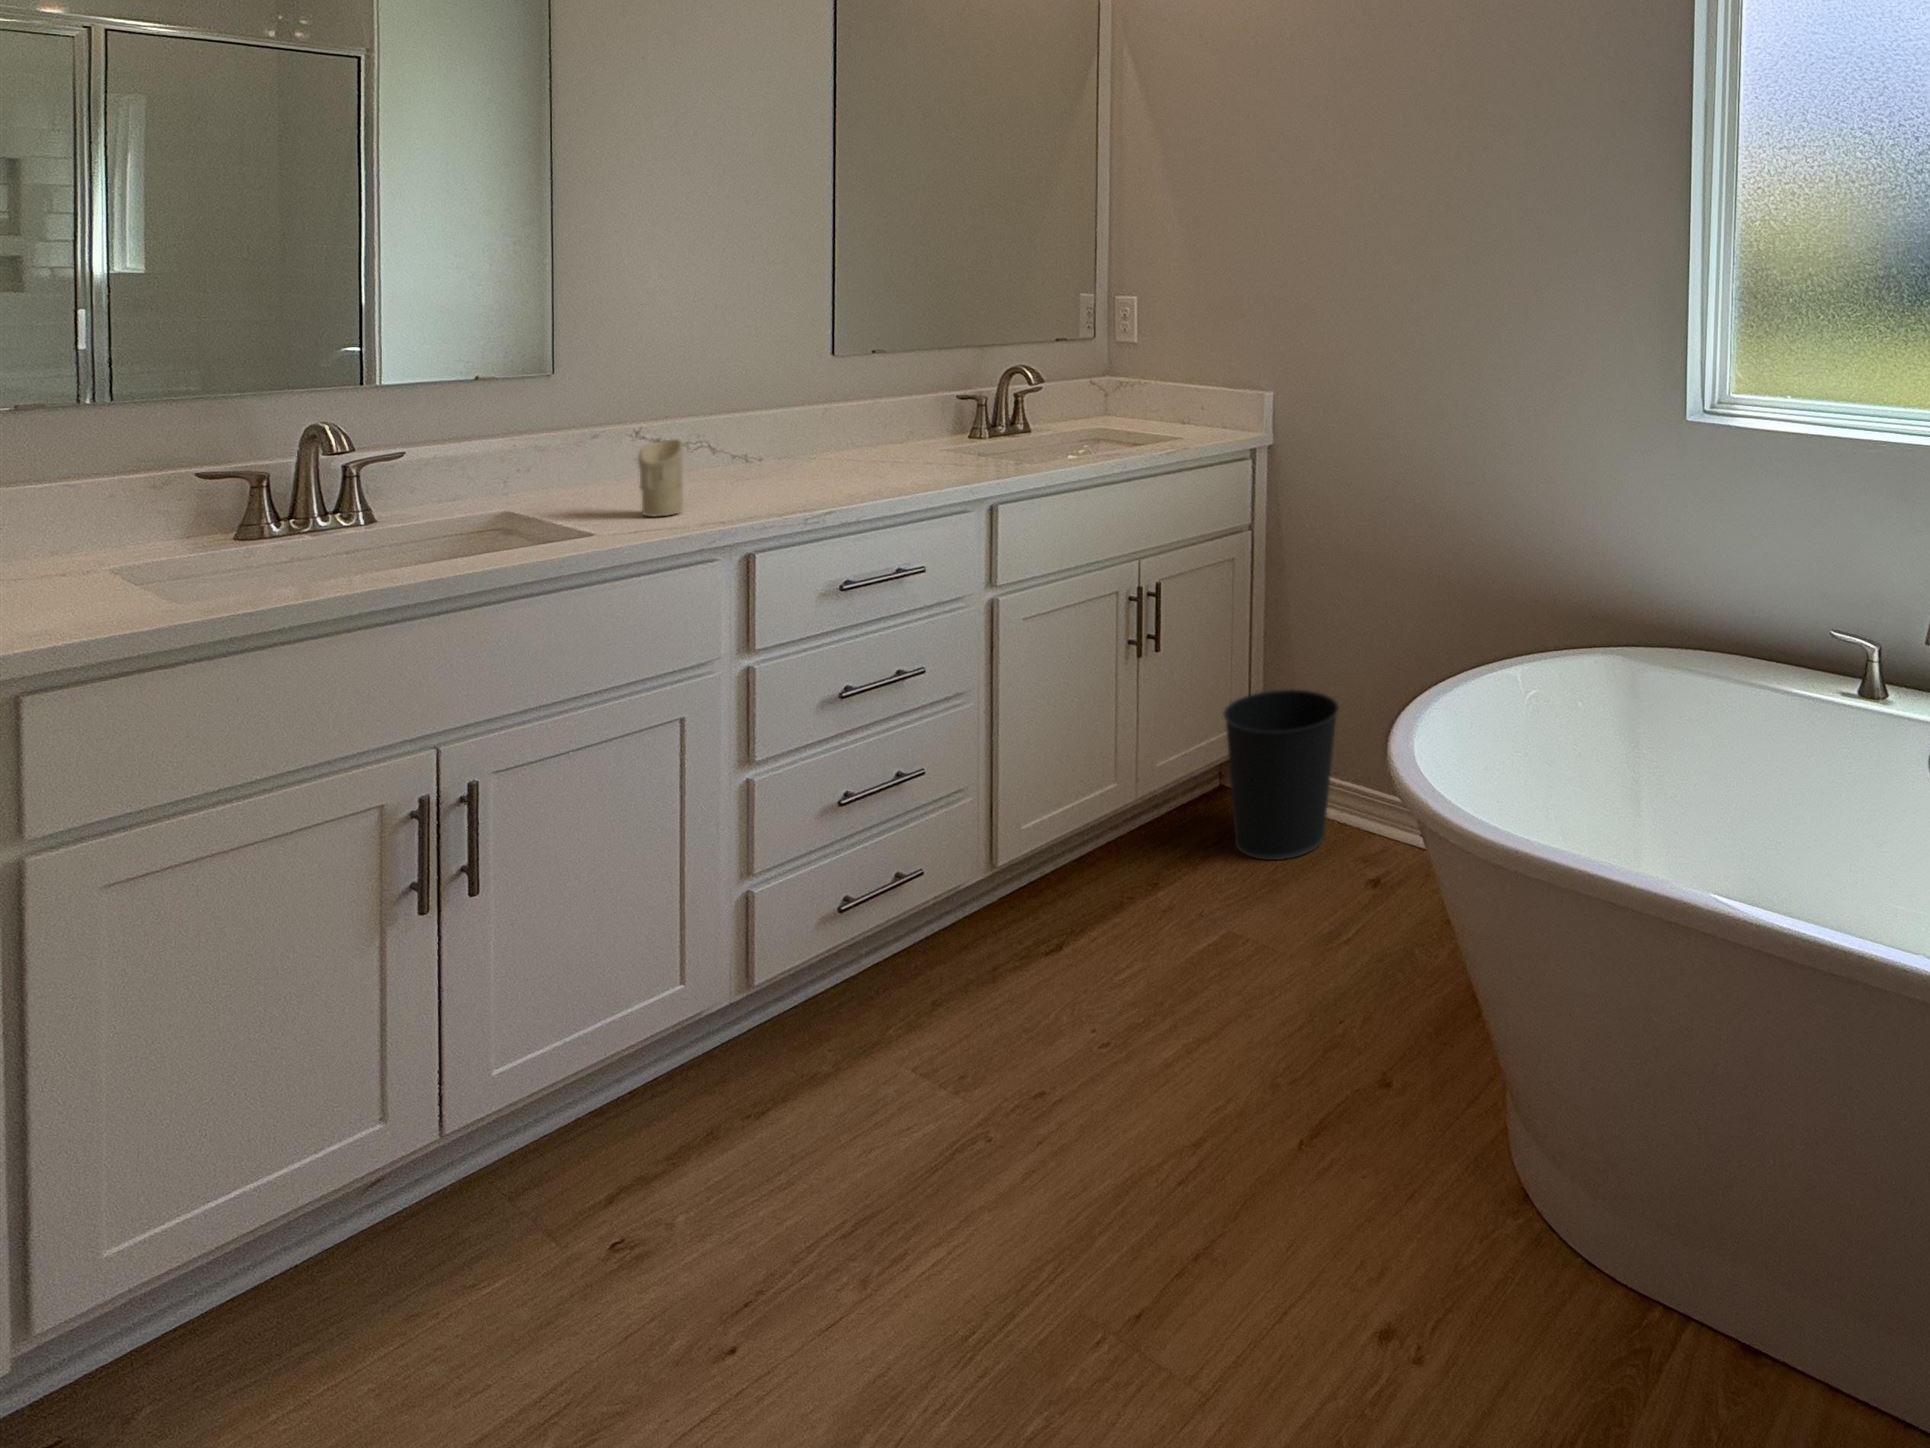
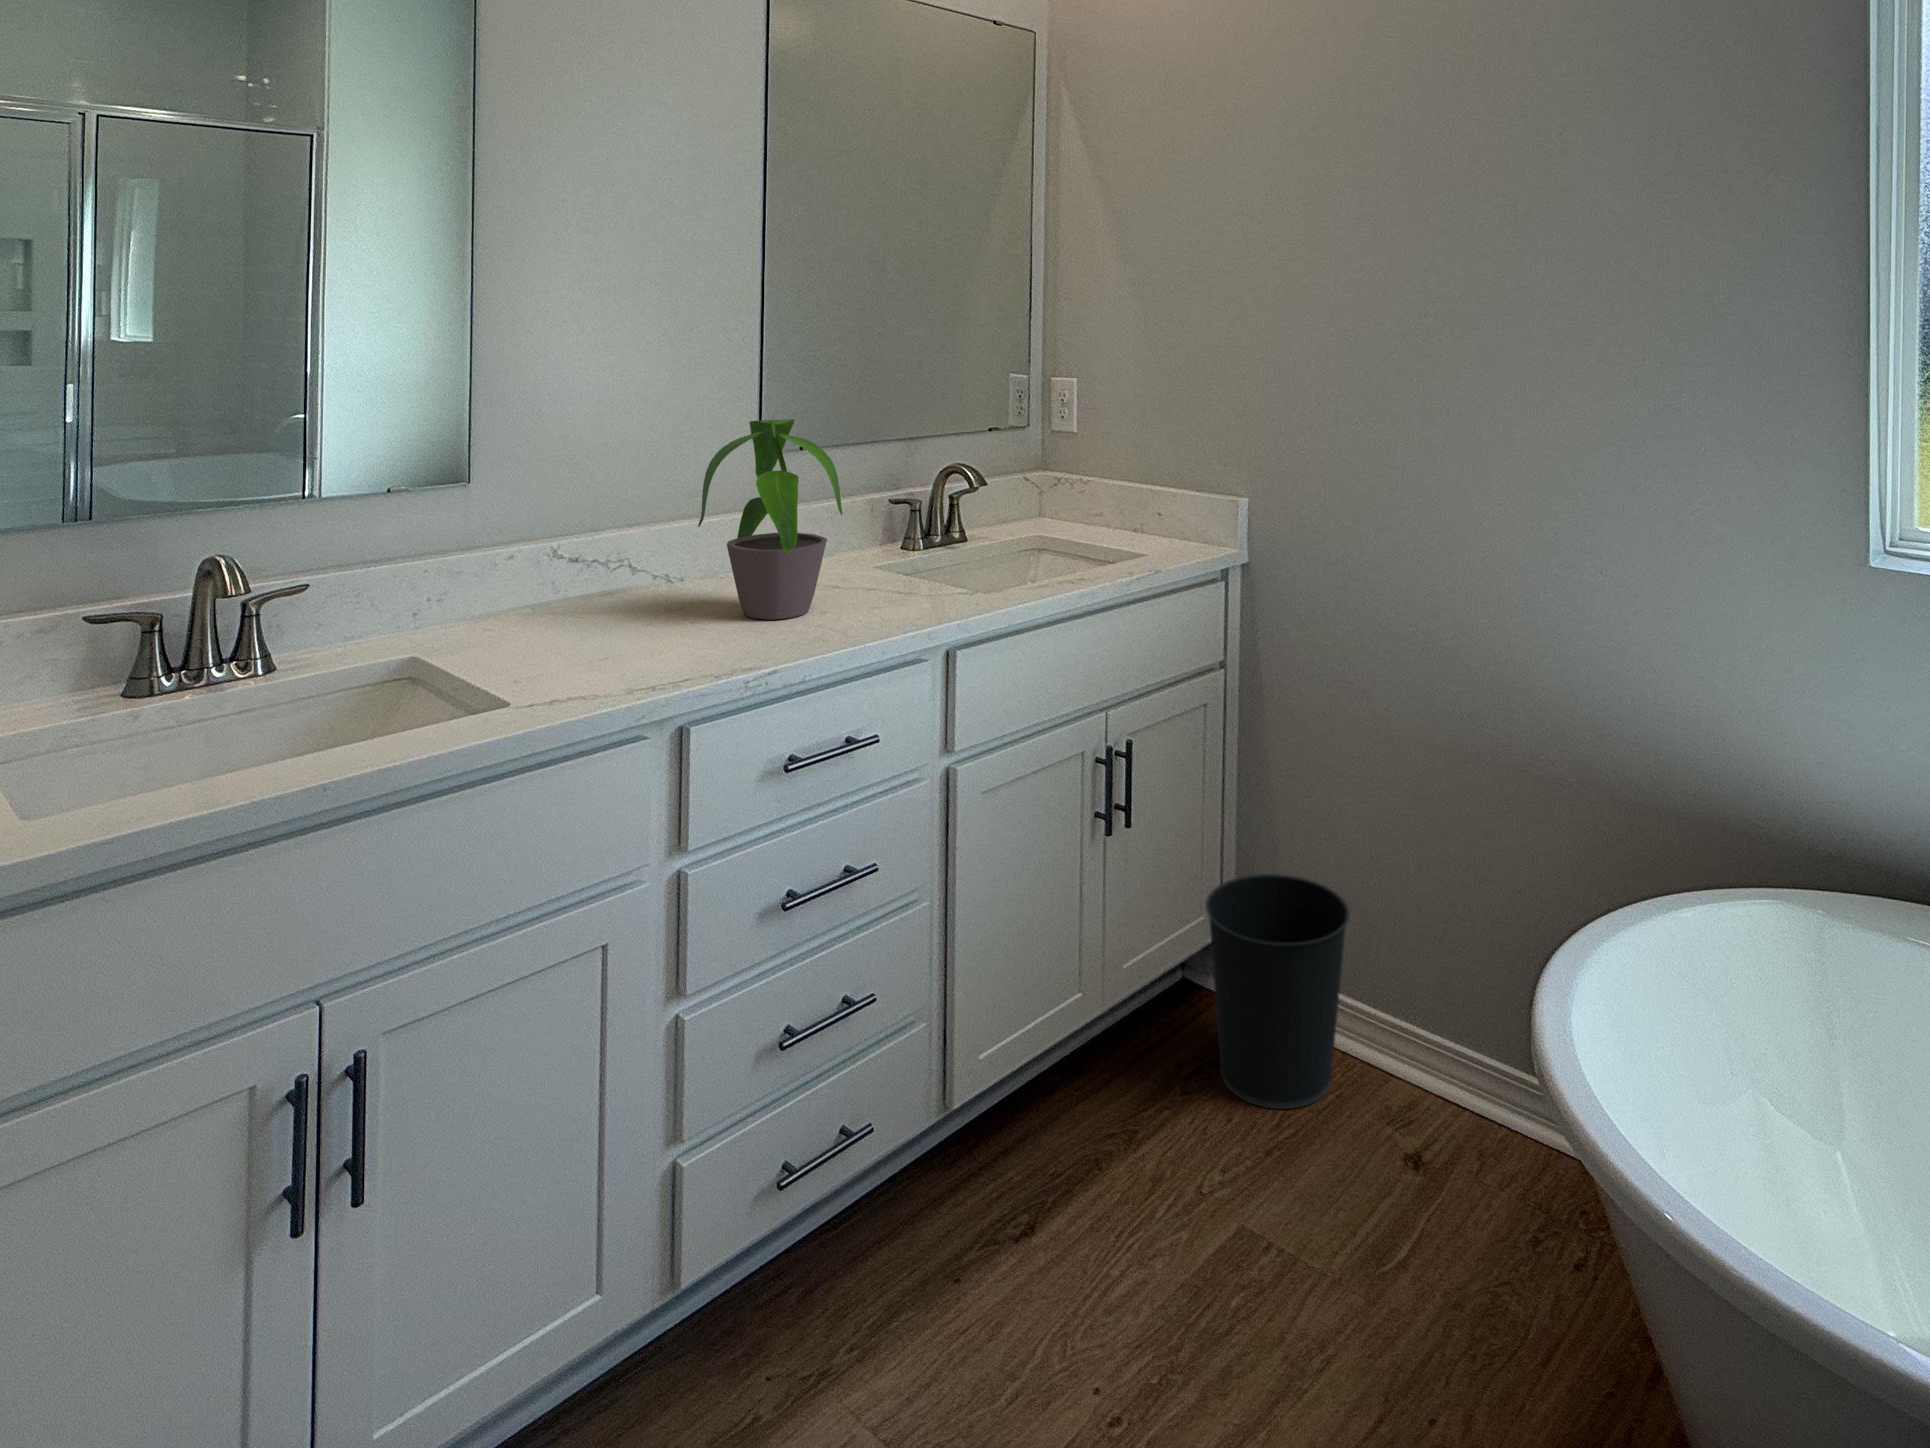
potted plant: none [752,319,912,483] -> present [698,419,843,620]
candle: present [638,439,683,516] -> none [559,574,609,672]

